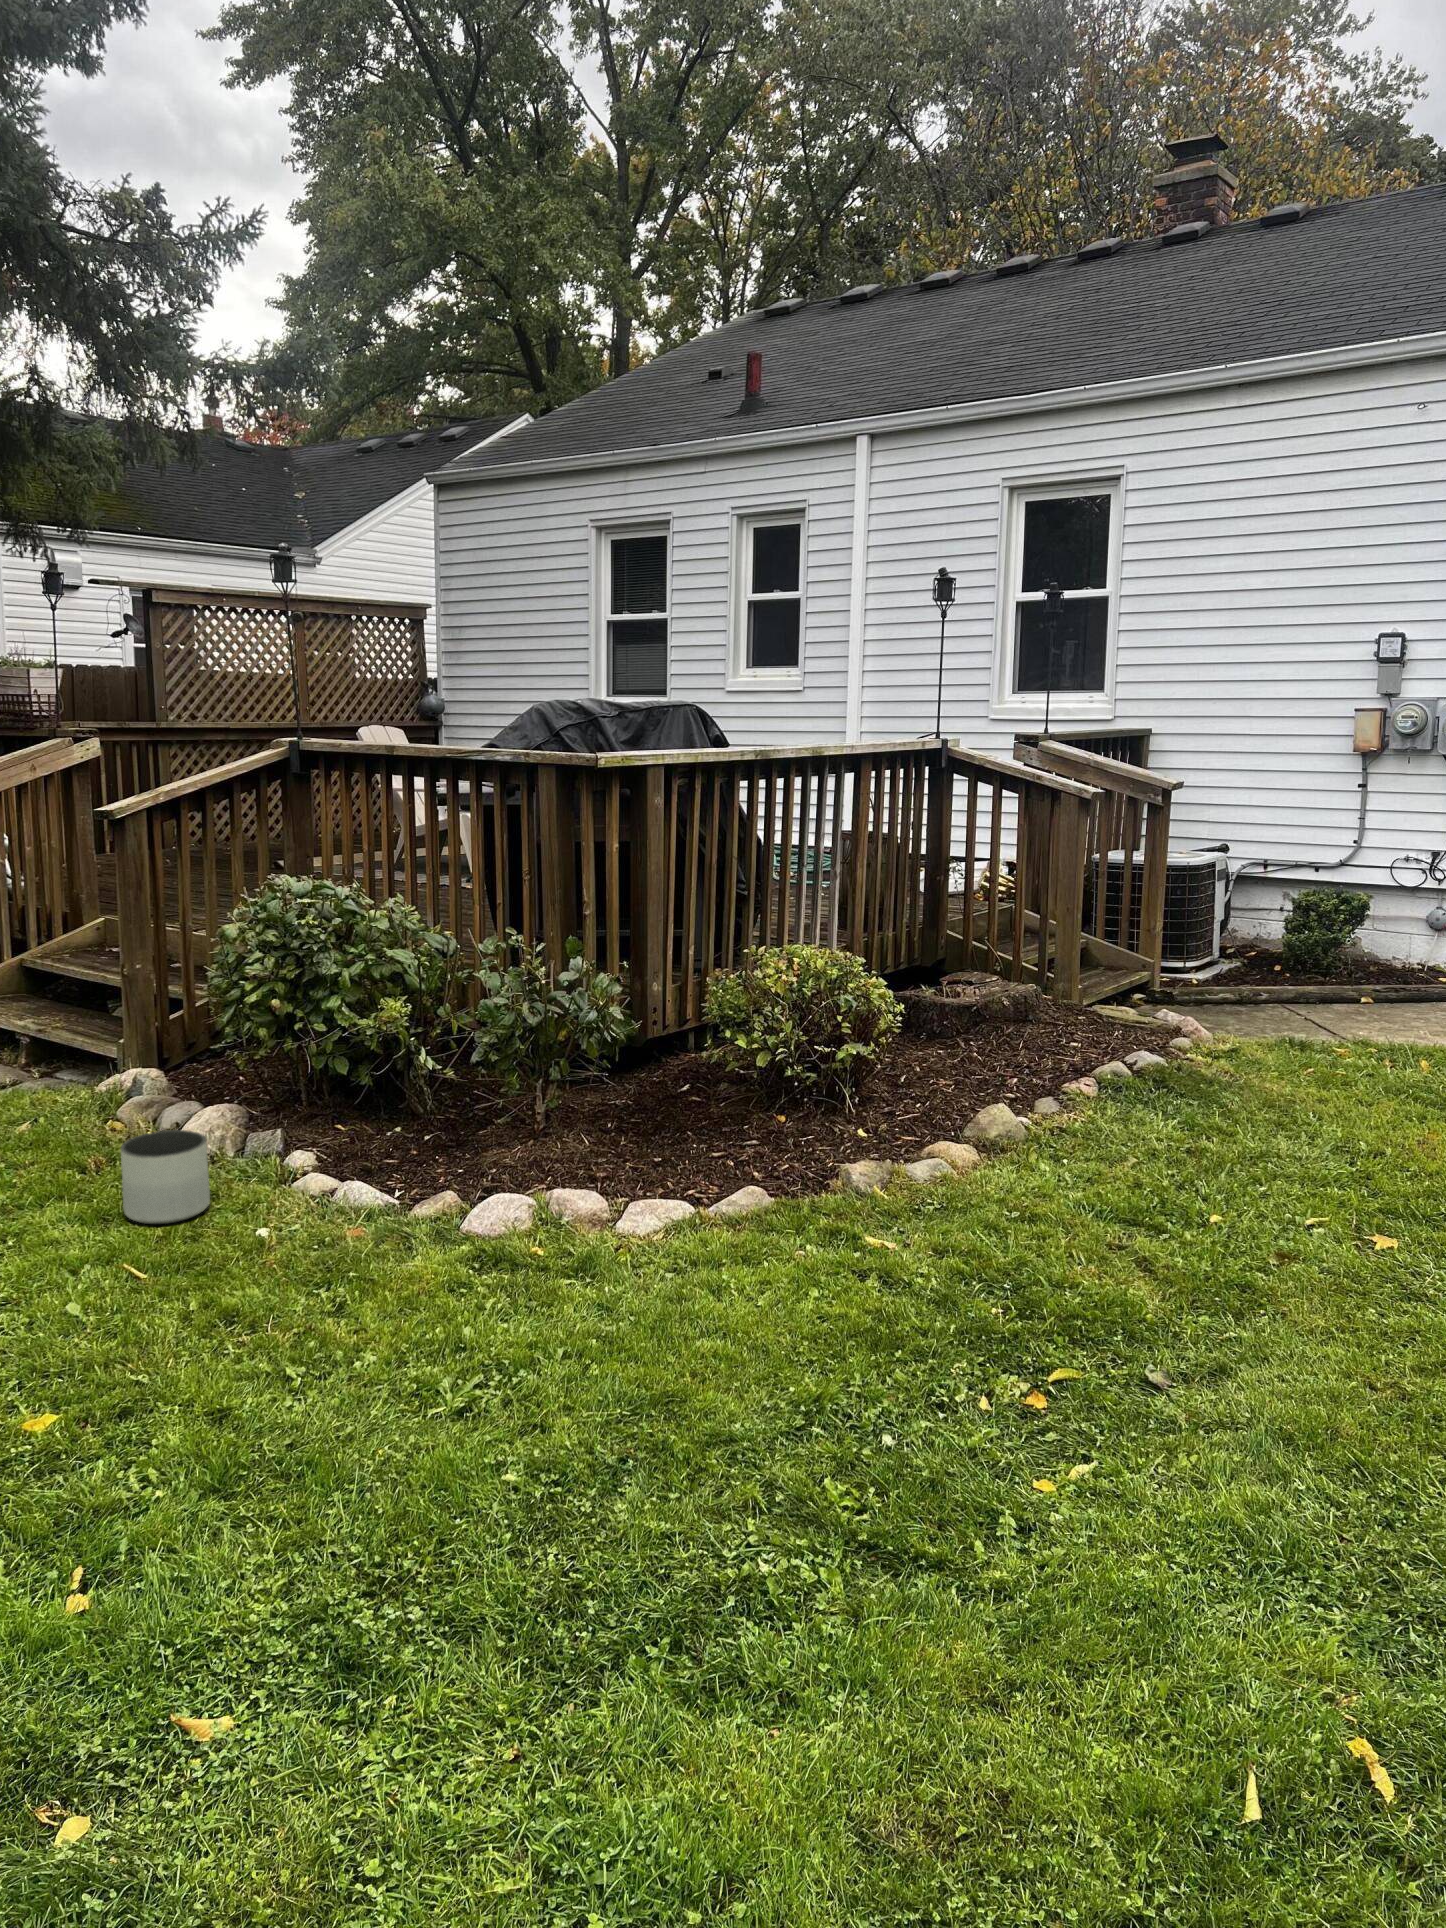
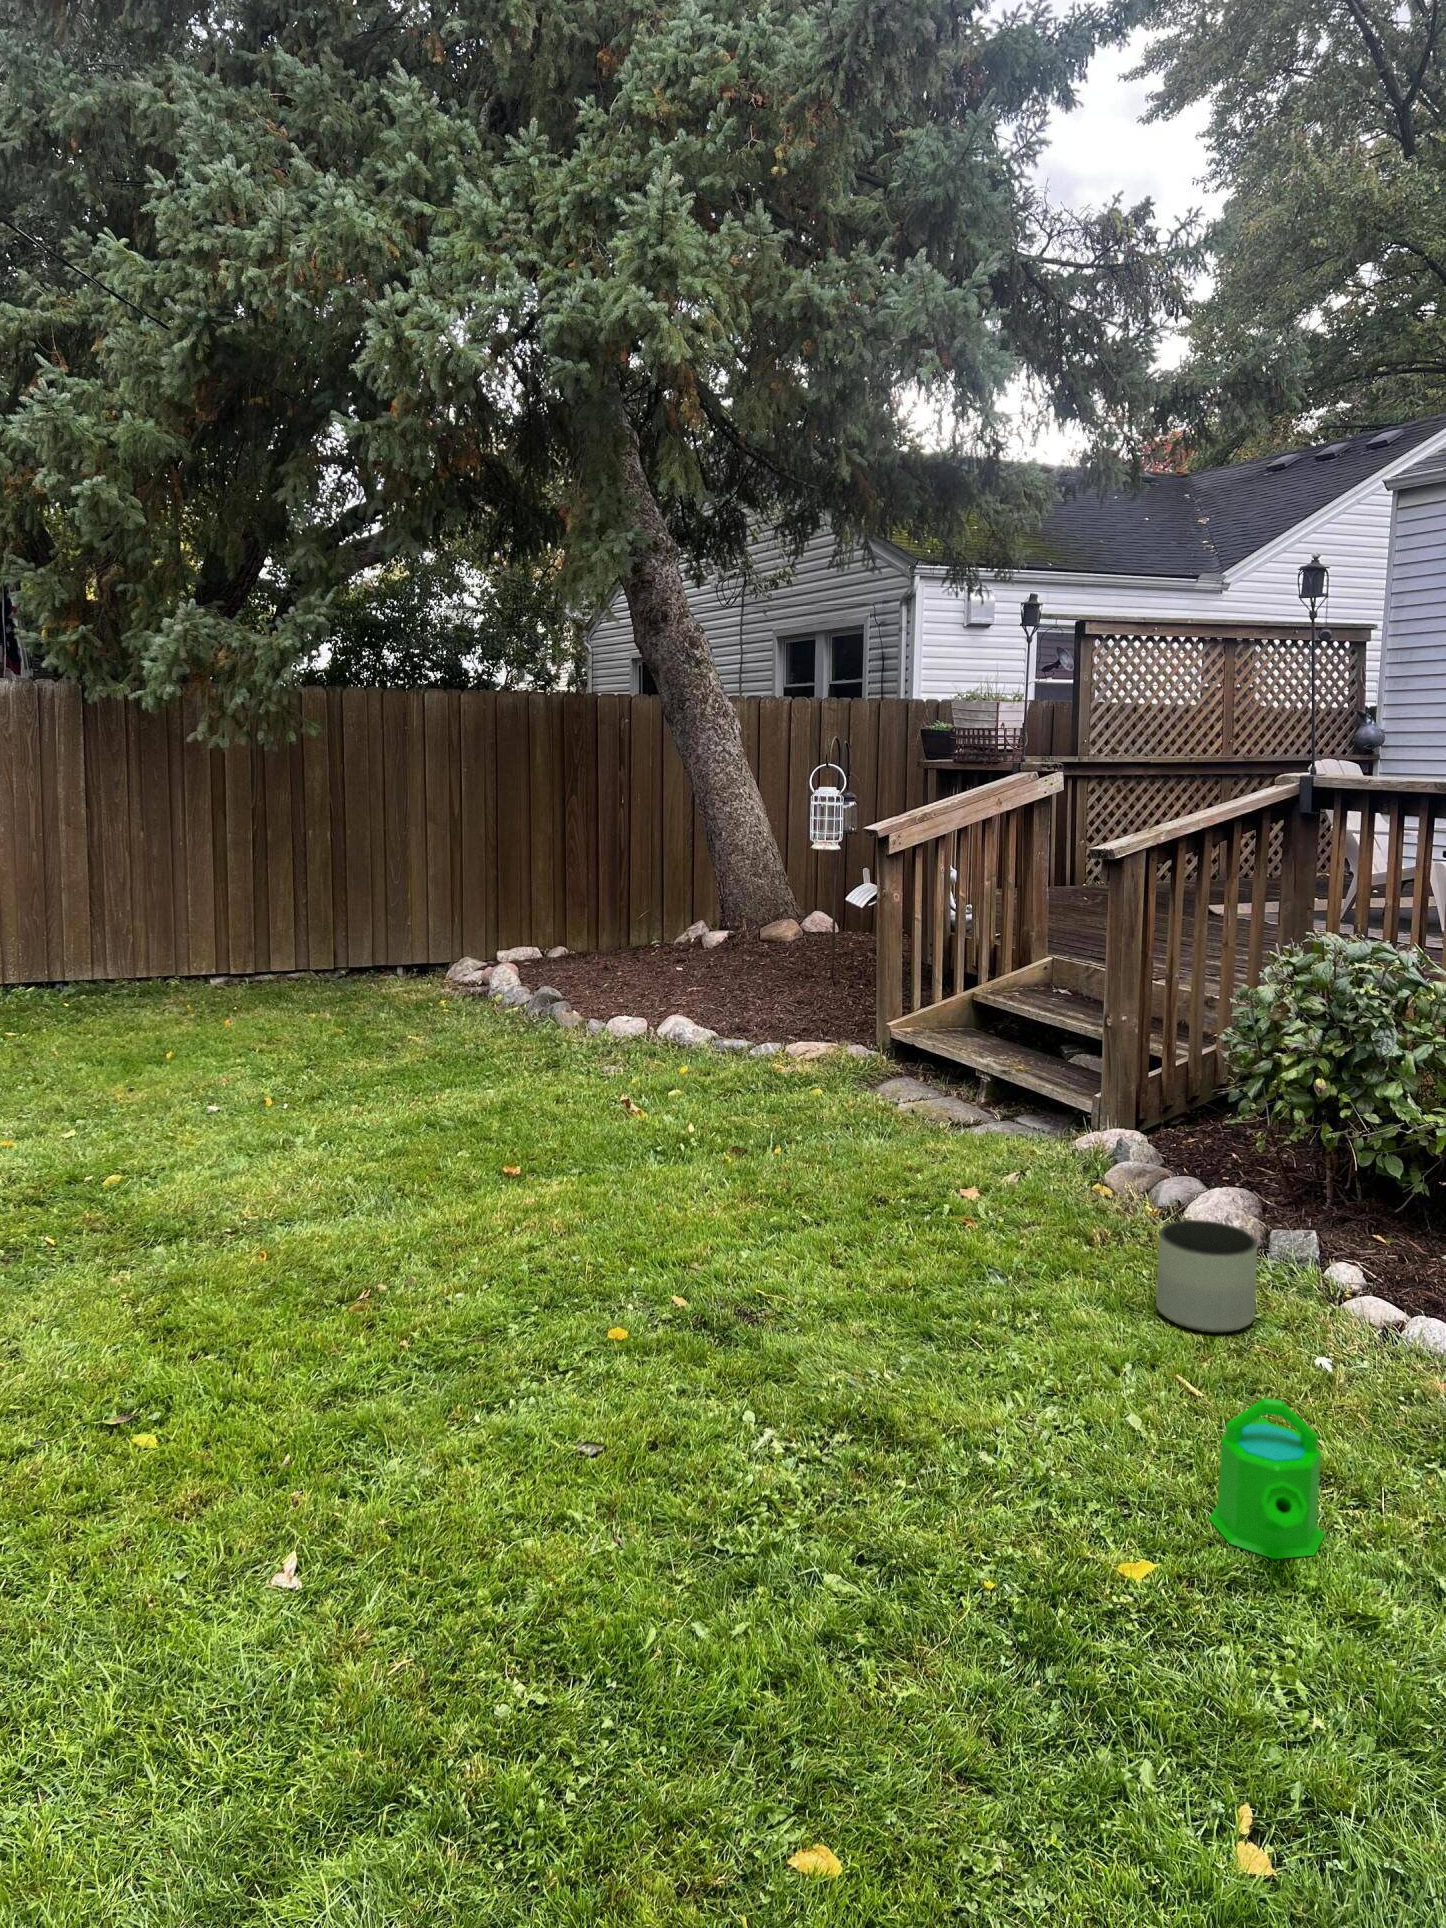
watering can: none [118,1252,214,1379] -> present [1209,1398,1326,1559]

